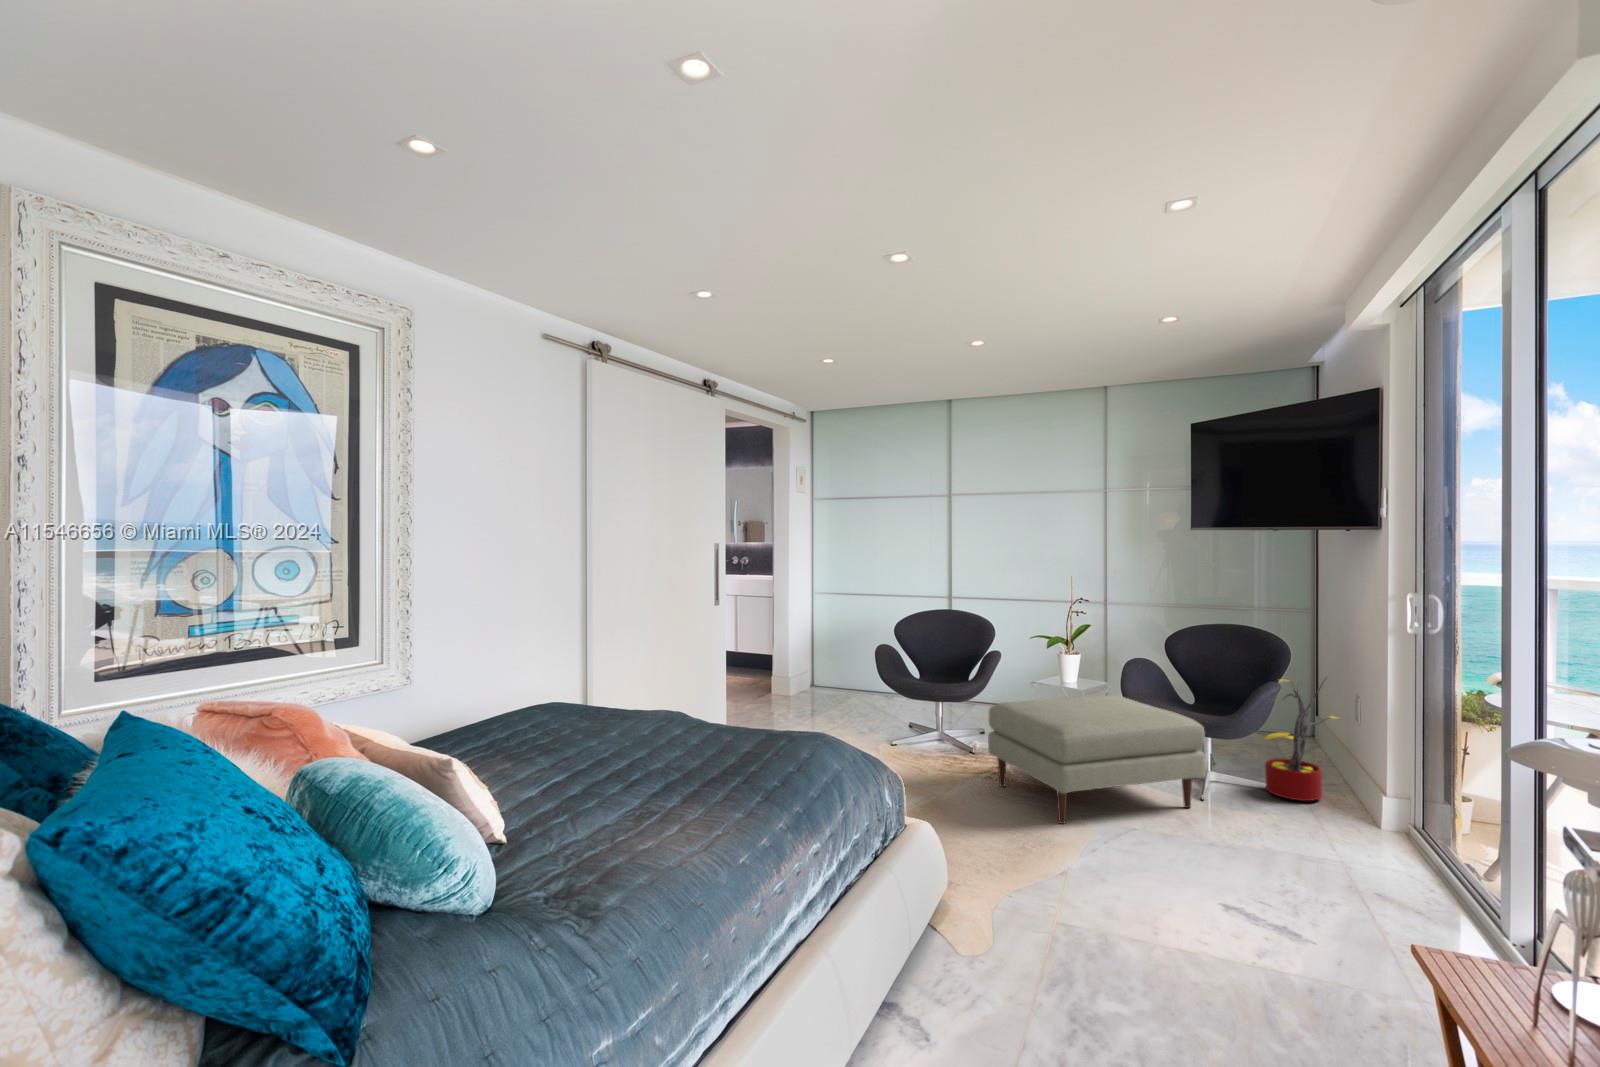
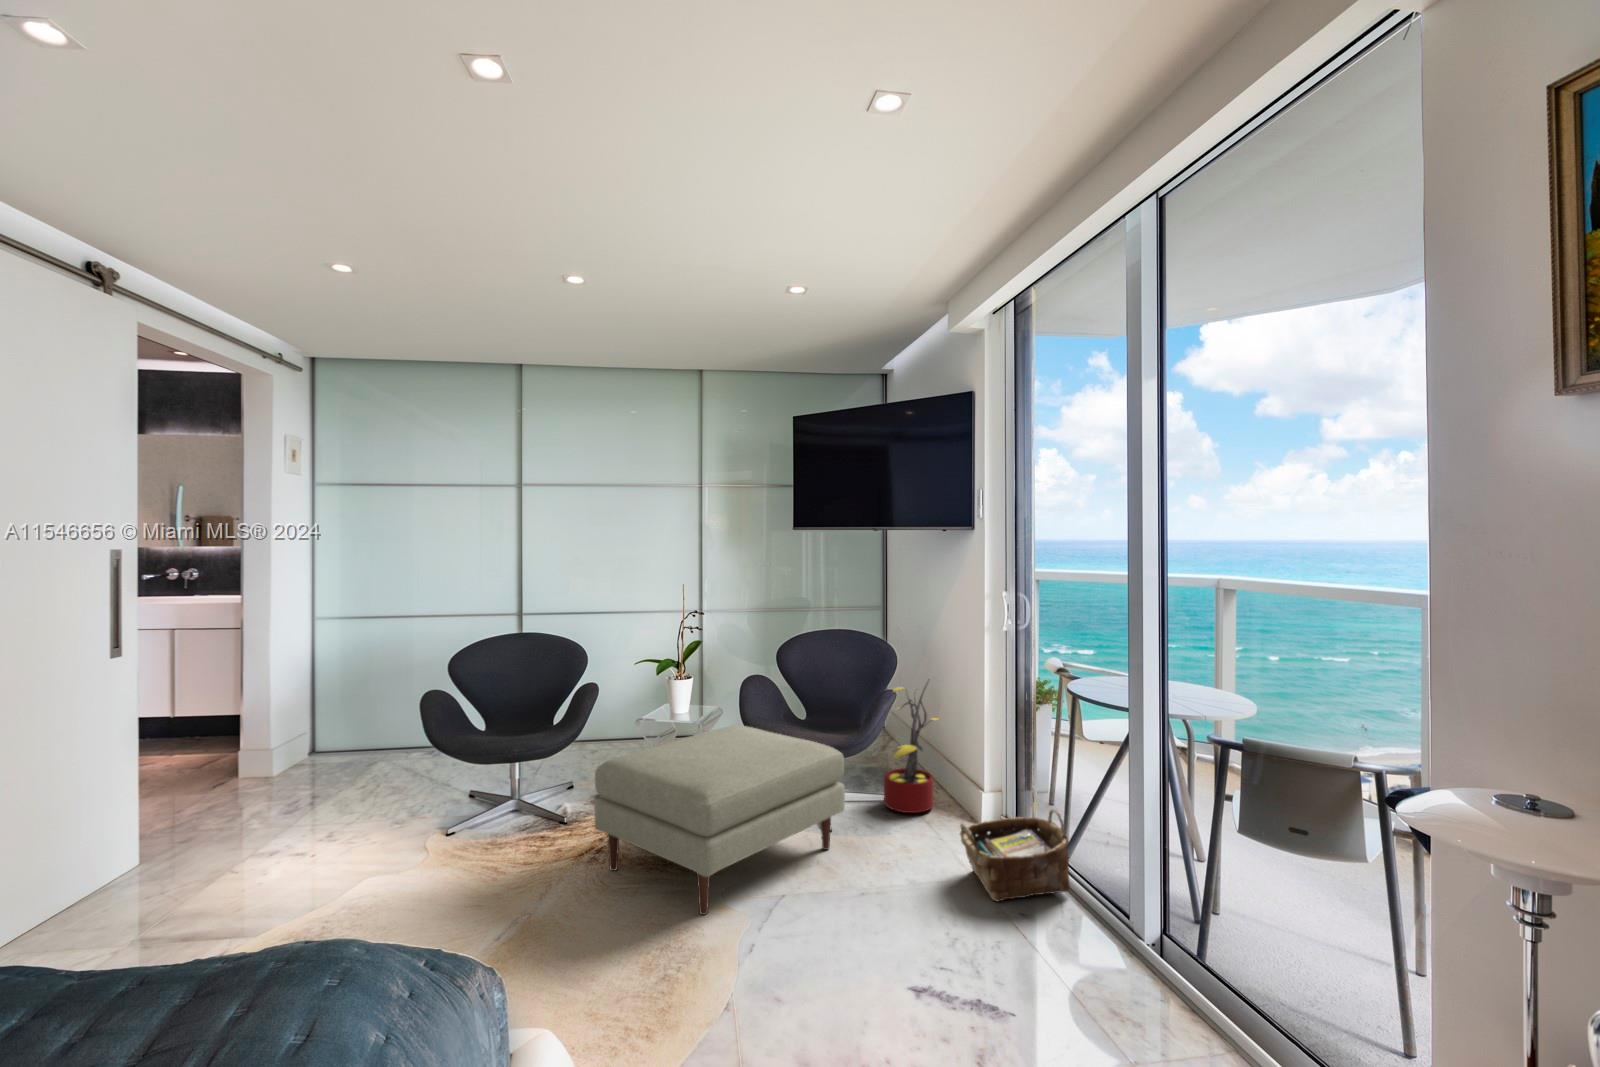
woven basket: none [1312,800,1438,883] -> present [960,809,1070,901]

